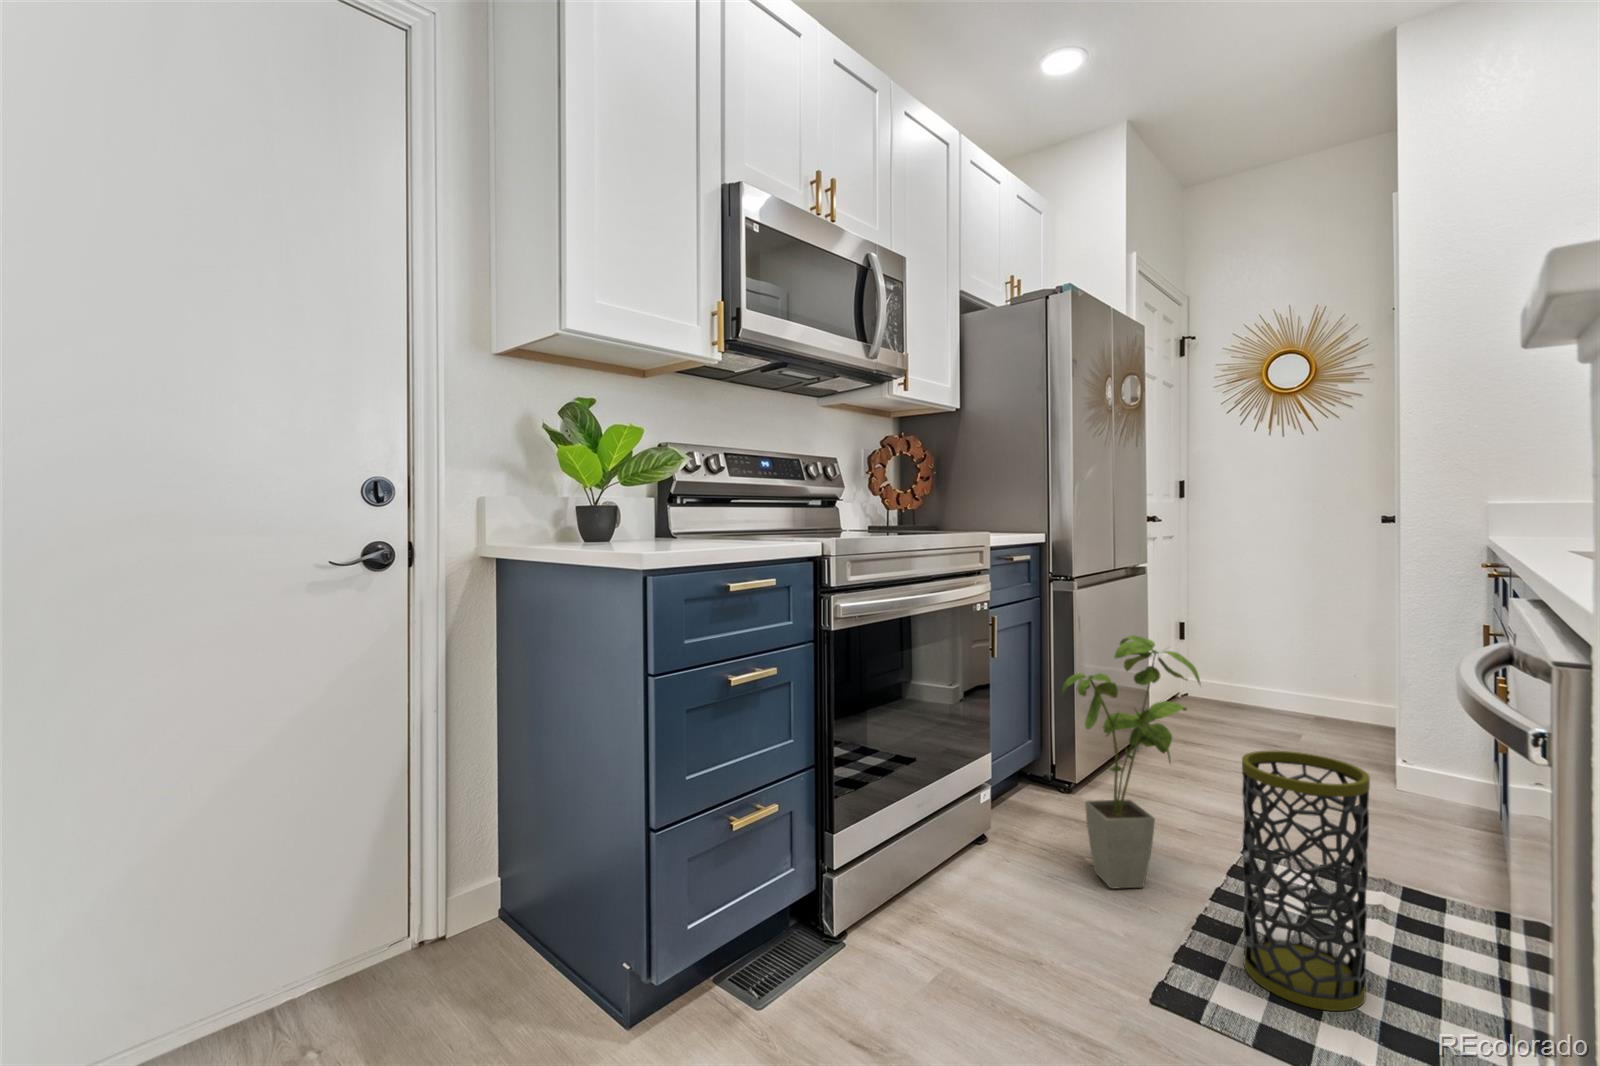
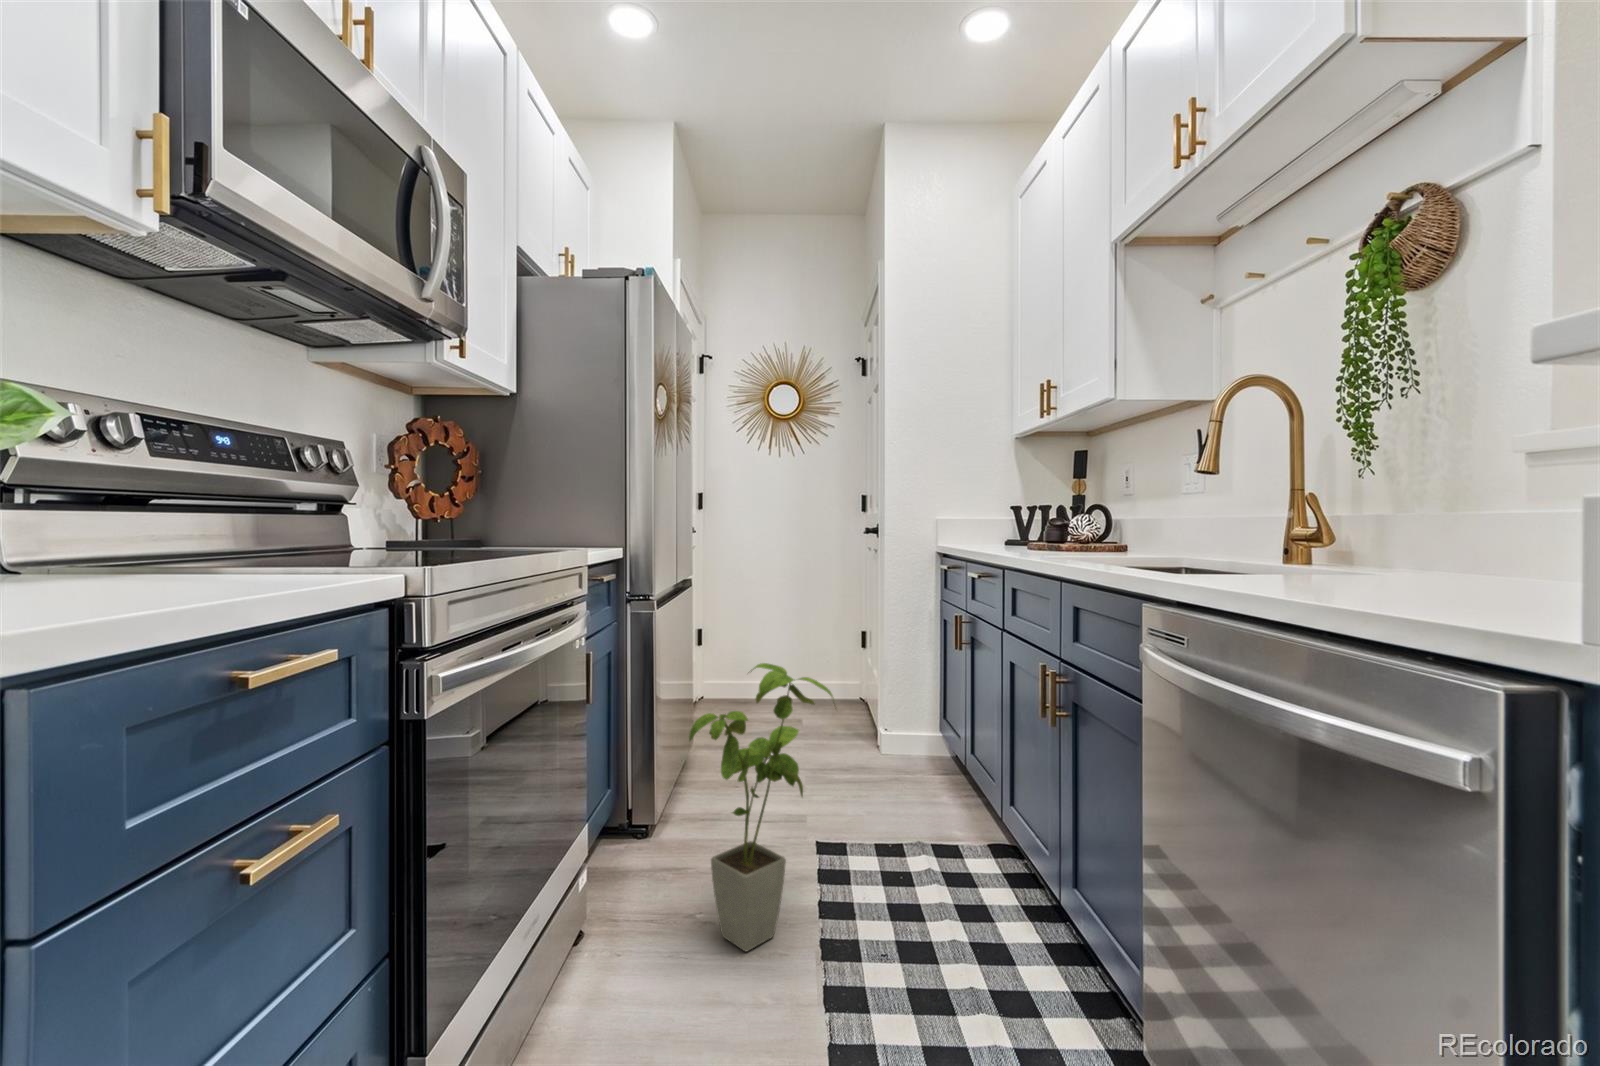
trash can: present [1242,750,1370,1011] -> none [895,764,1001,1023]

